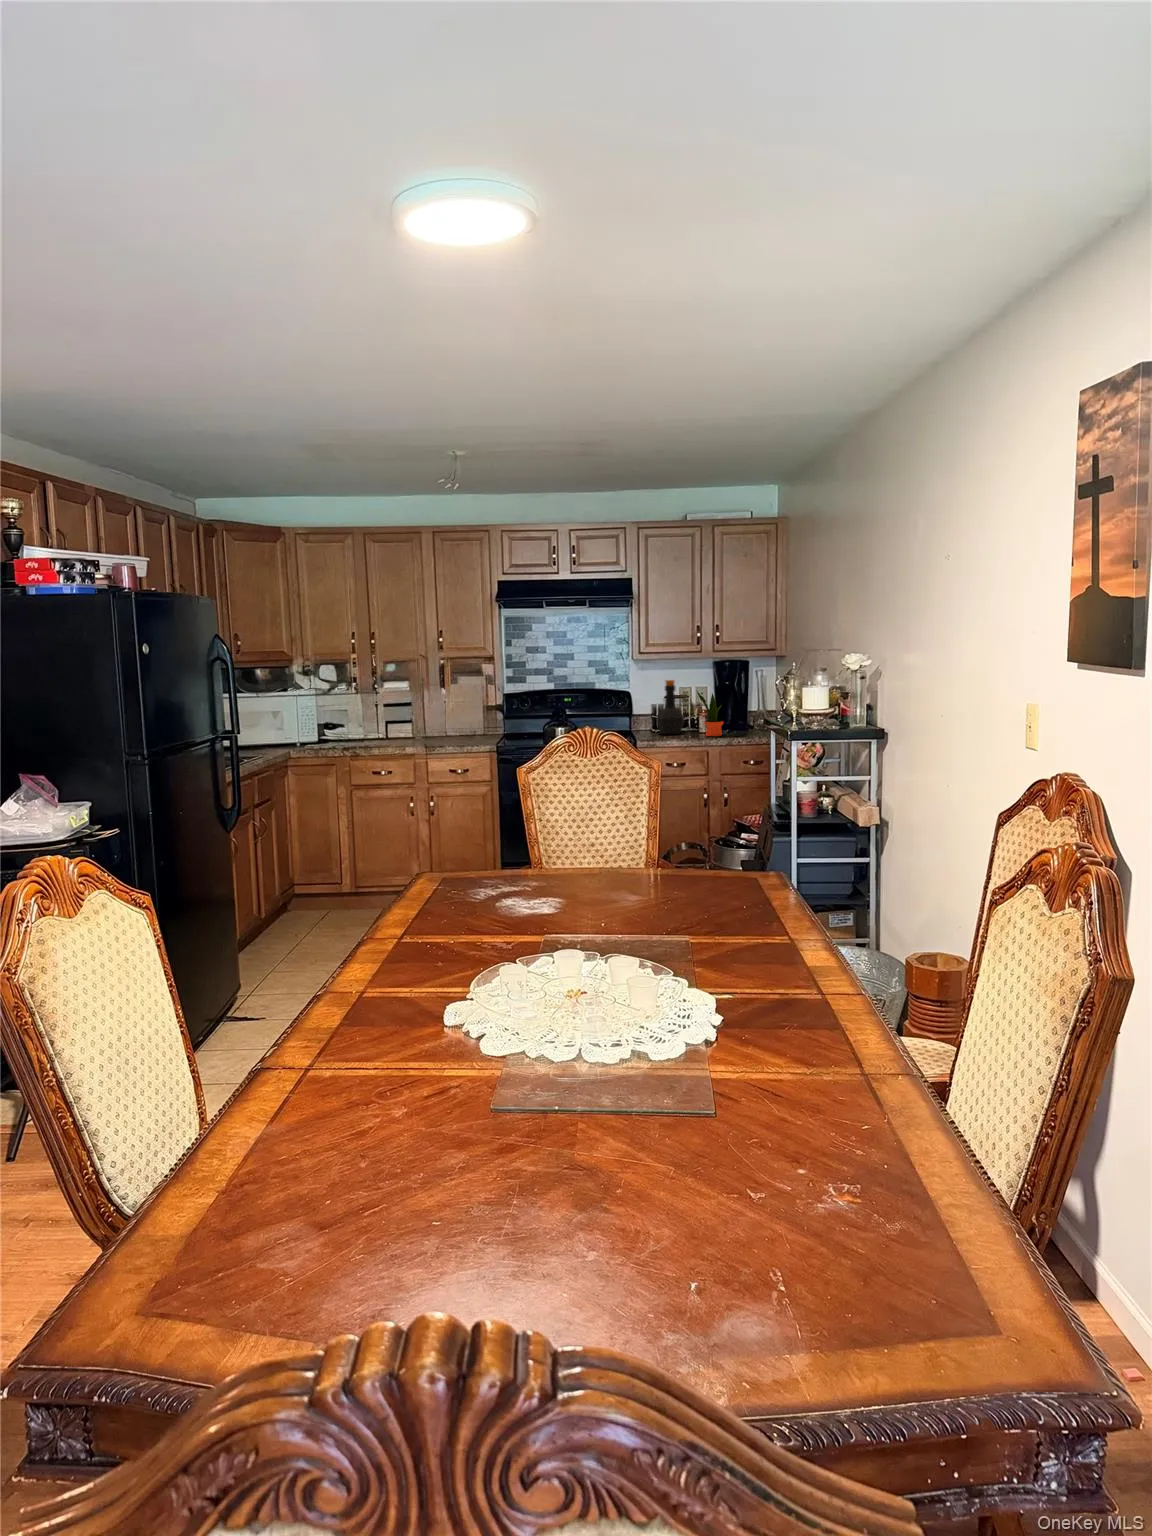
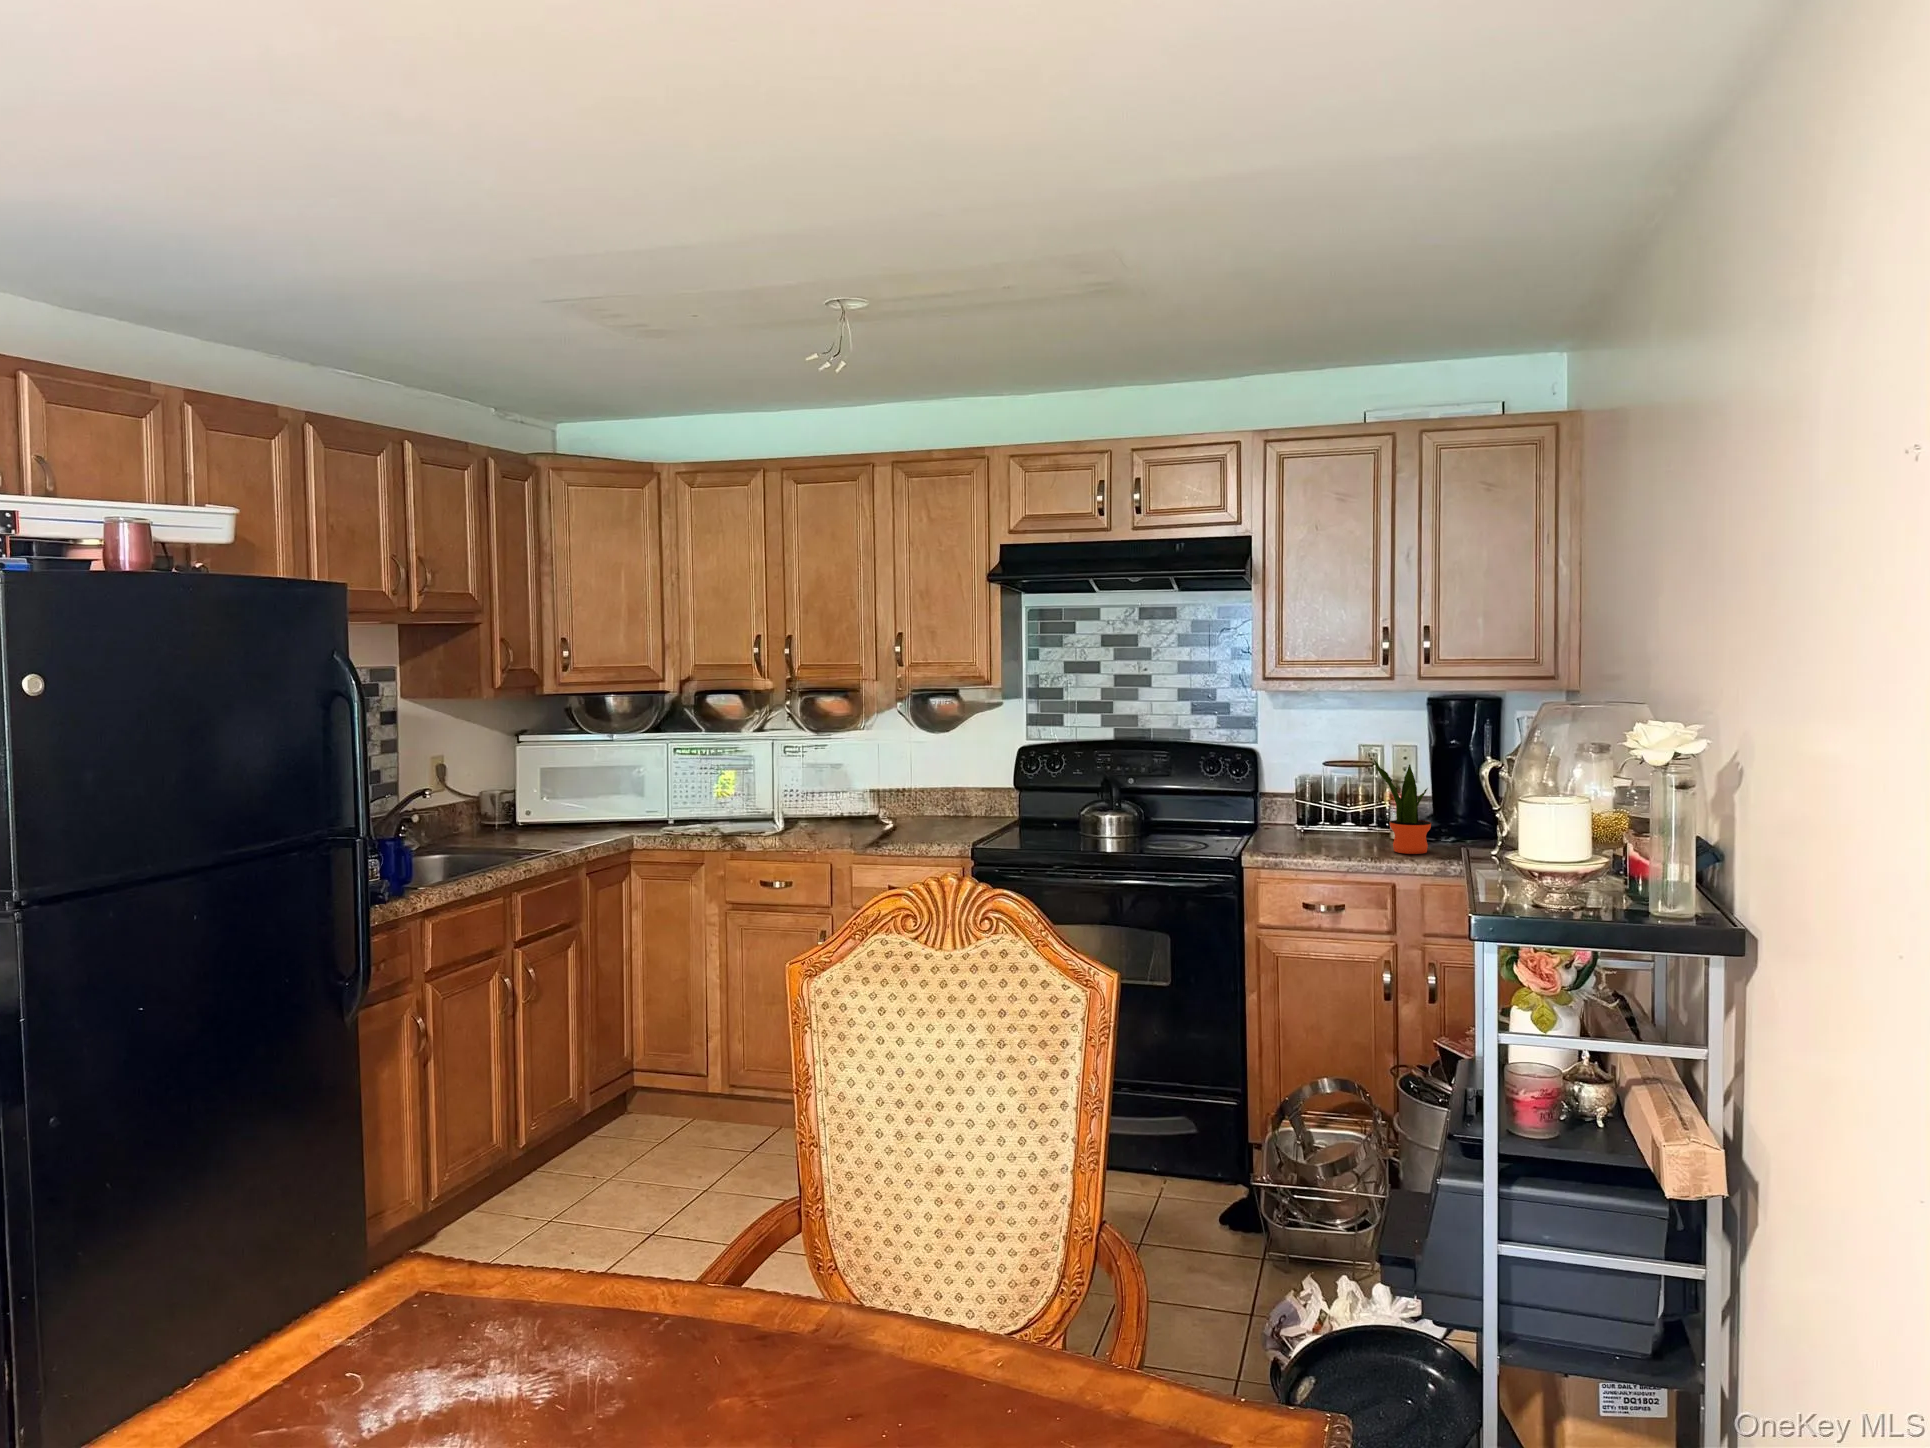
bottle: present [657,680,684,734] -> none [1297,733,1355,842]

